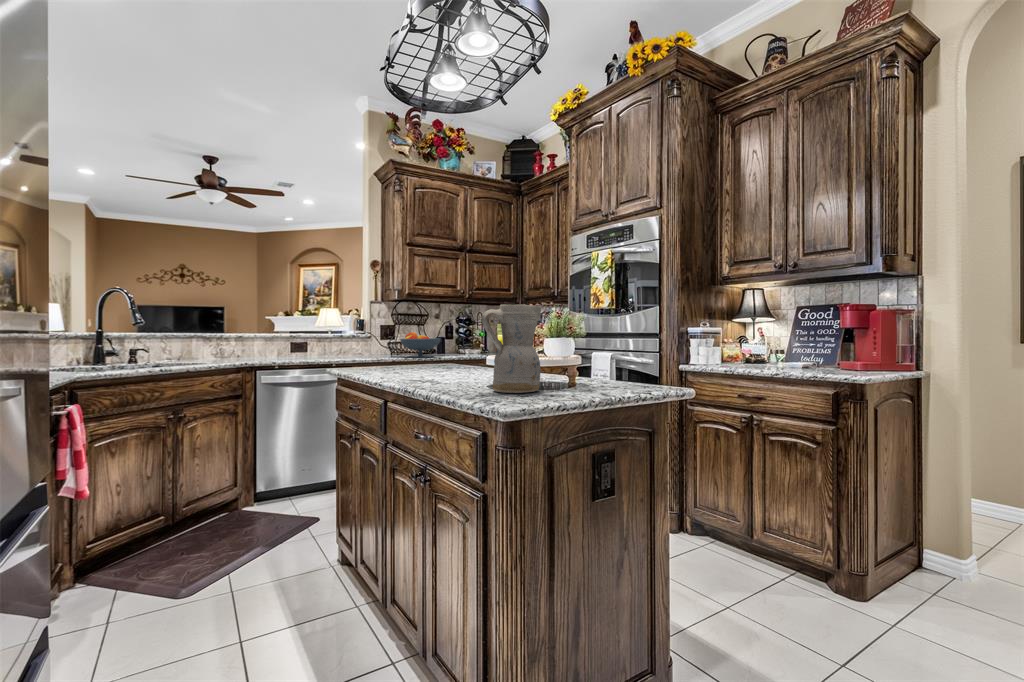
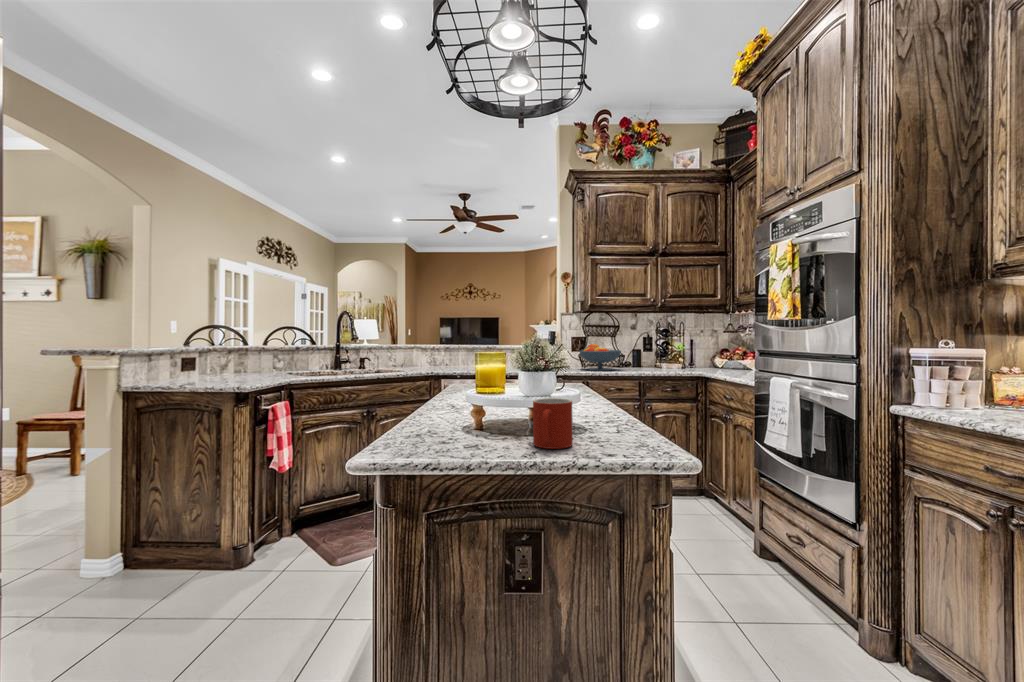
ceramic pitcher: present [482,304,541,393] -> none [412,335,484,447]
mug: none [567,355,596,389] -> present [533,398,573,449]

